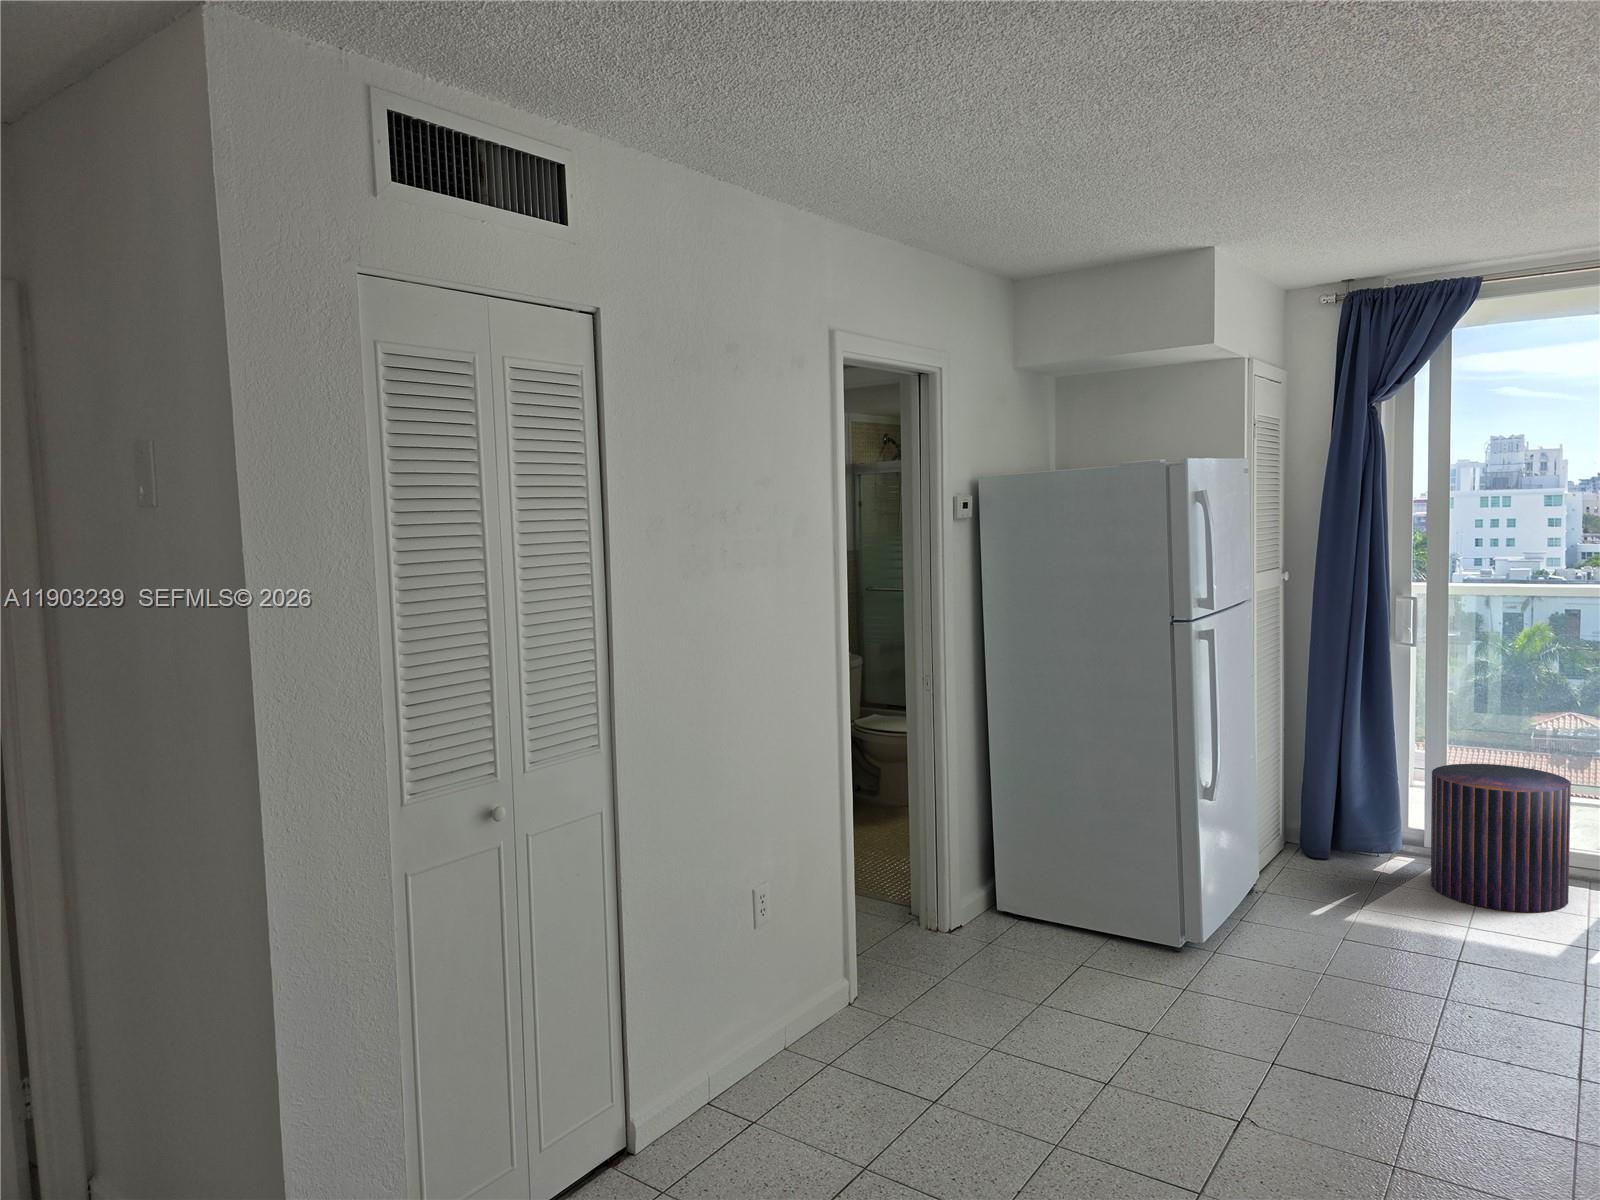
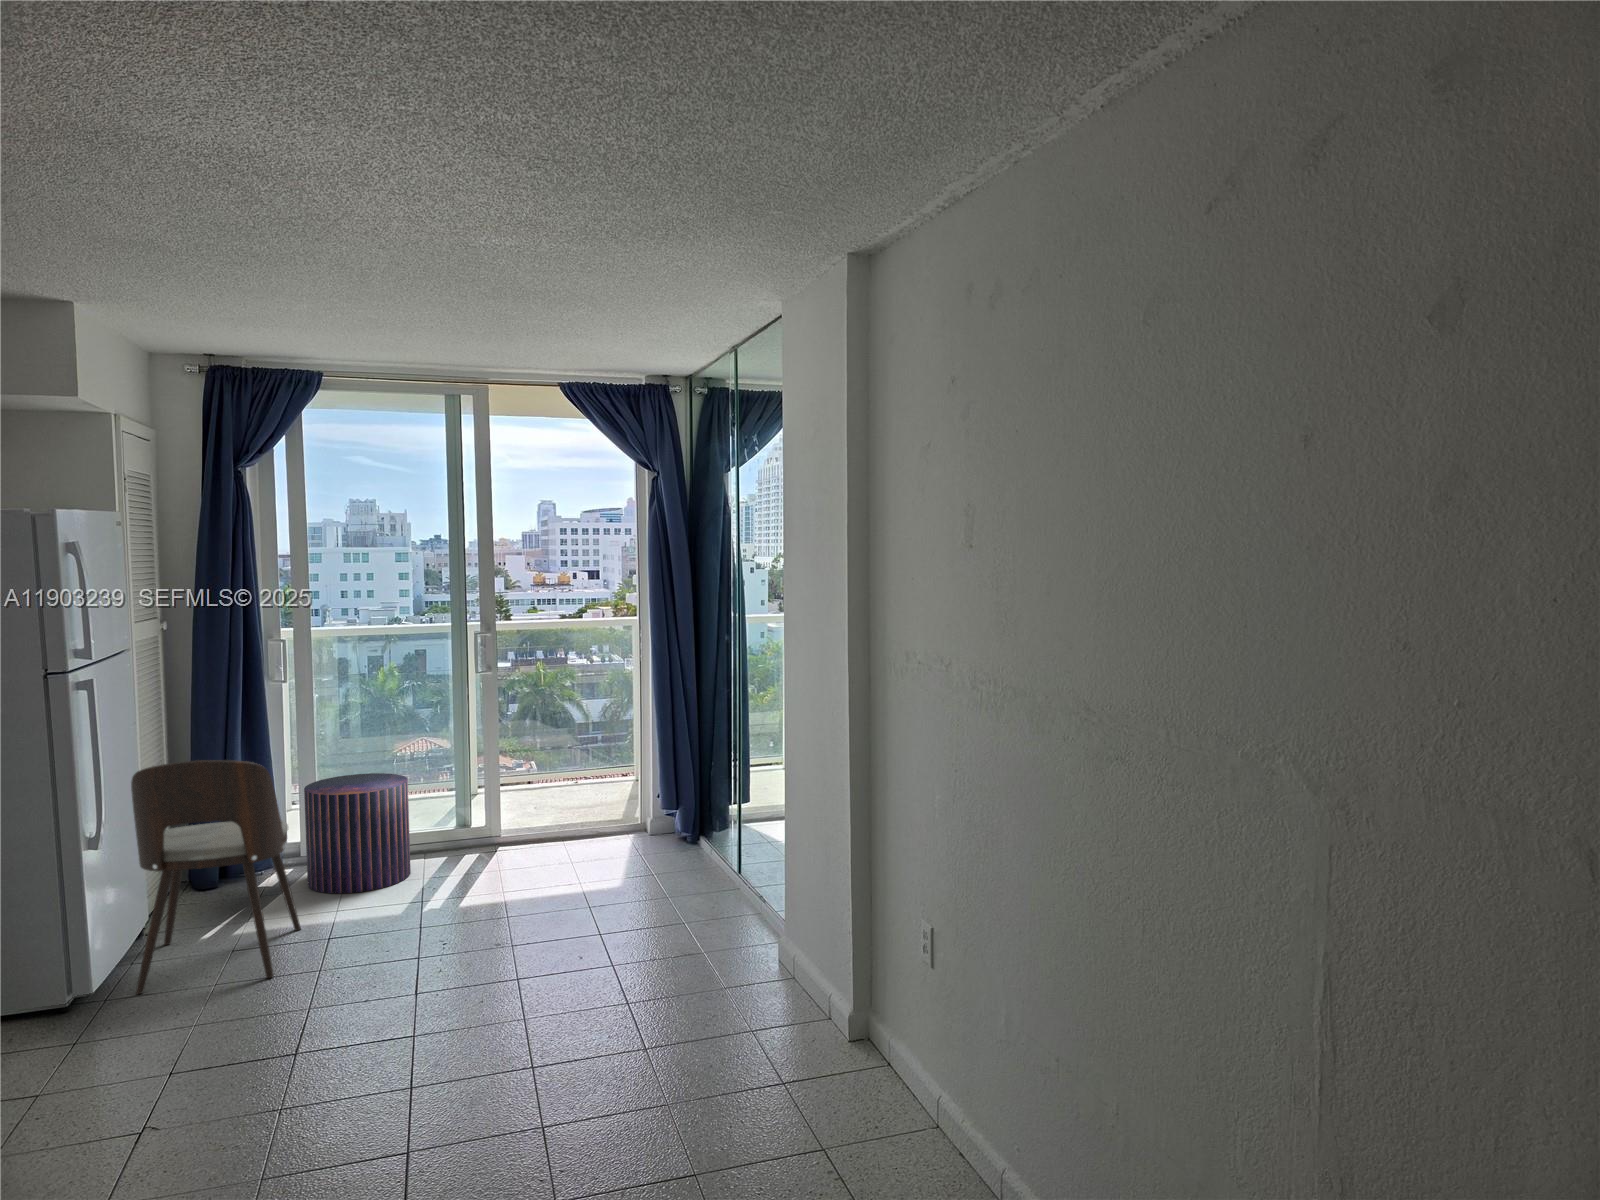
dining chair: none [1242,726,1422,987] -> present [131,760,301,994]

